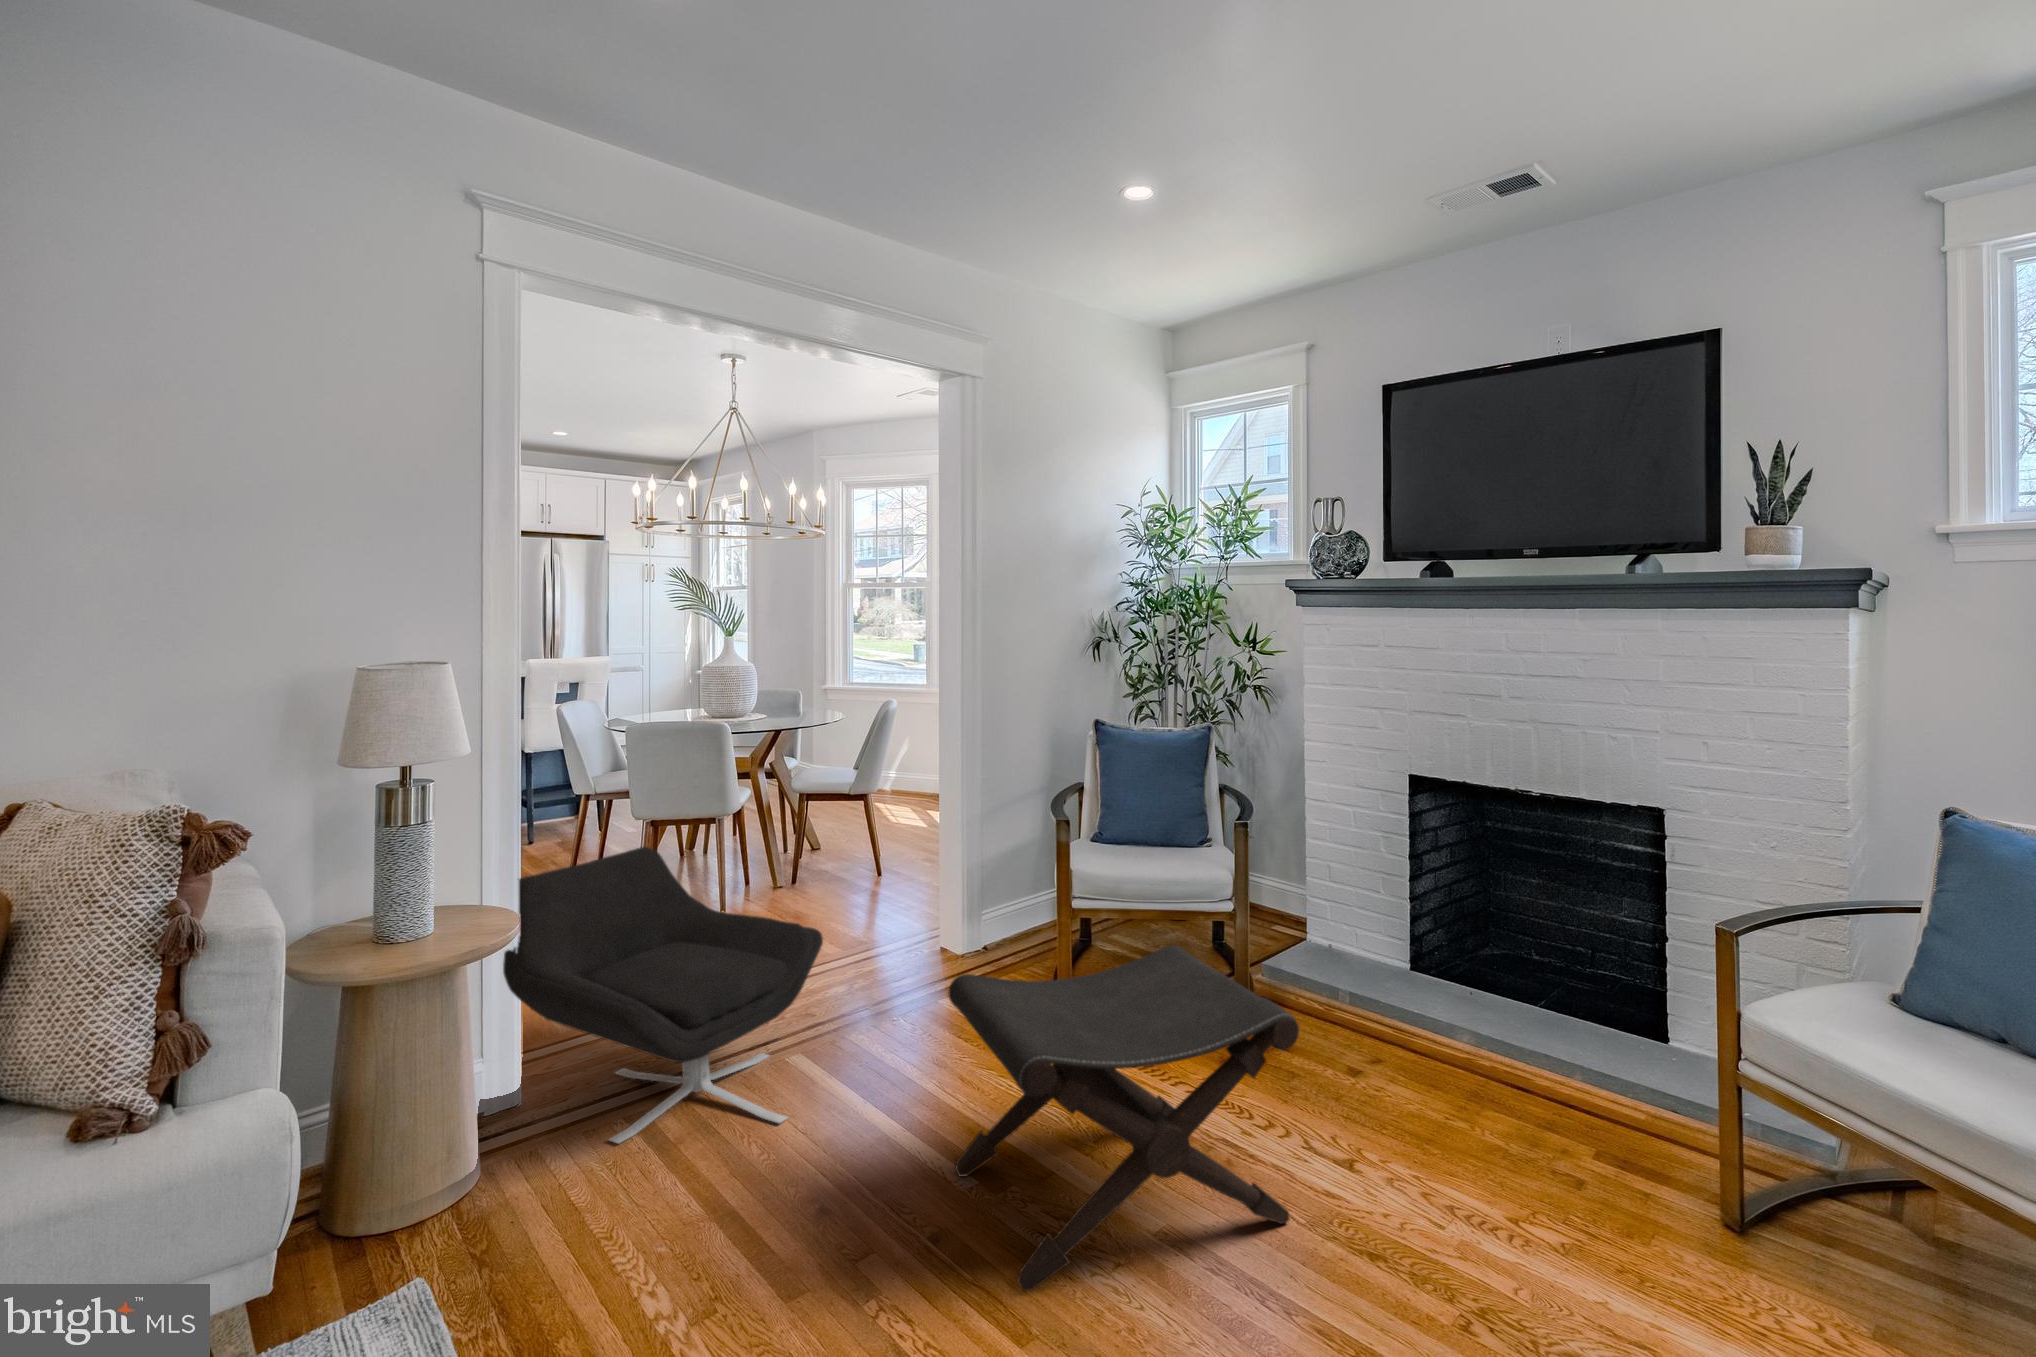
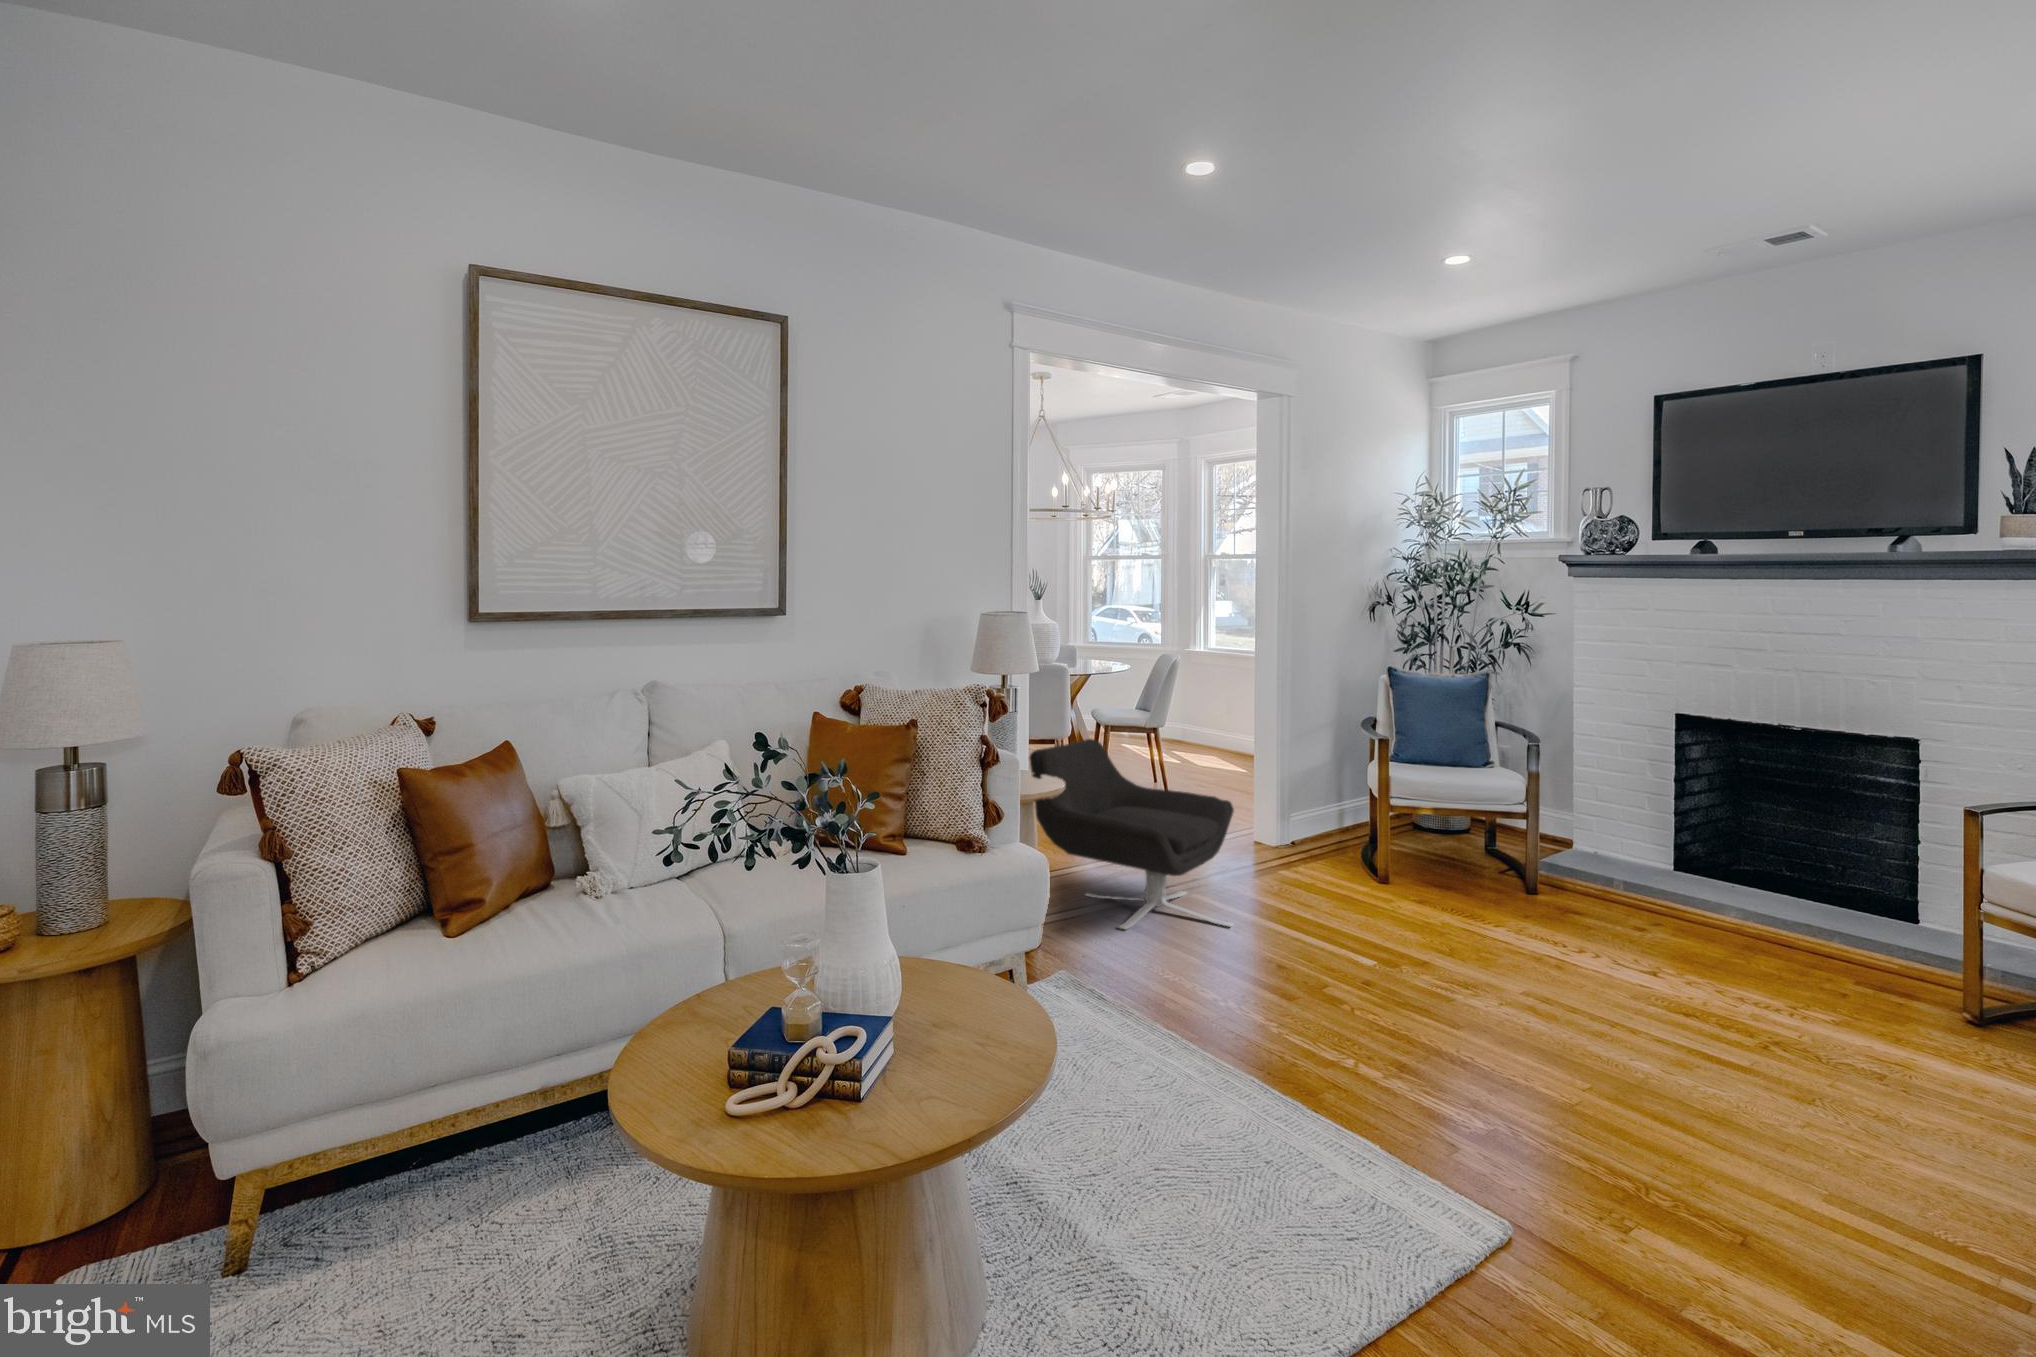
footstool: present [949,945,1299,1291] -> none [1379,814,1663,1015]

